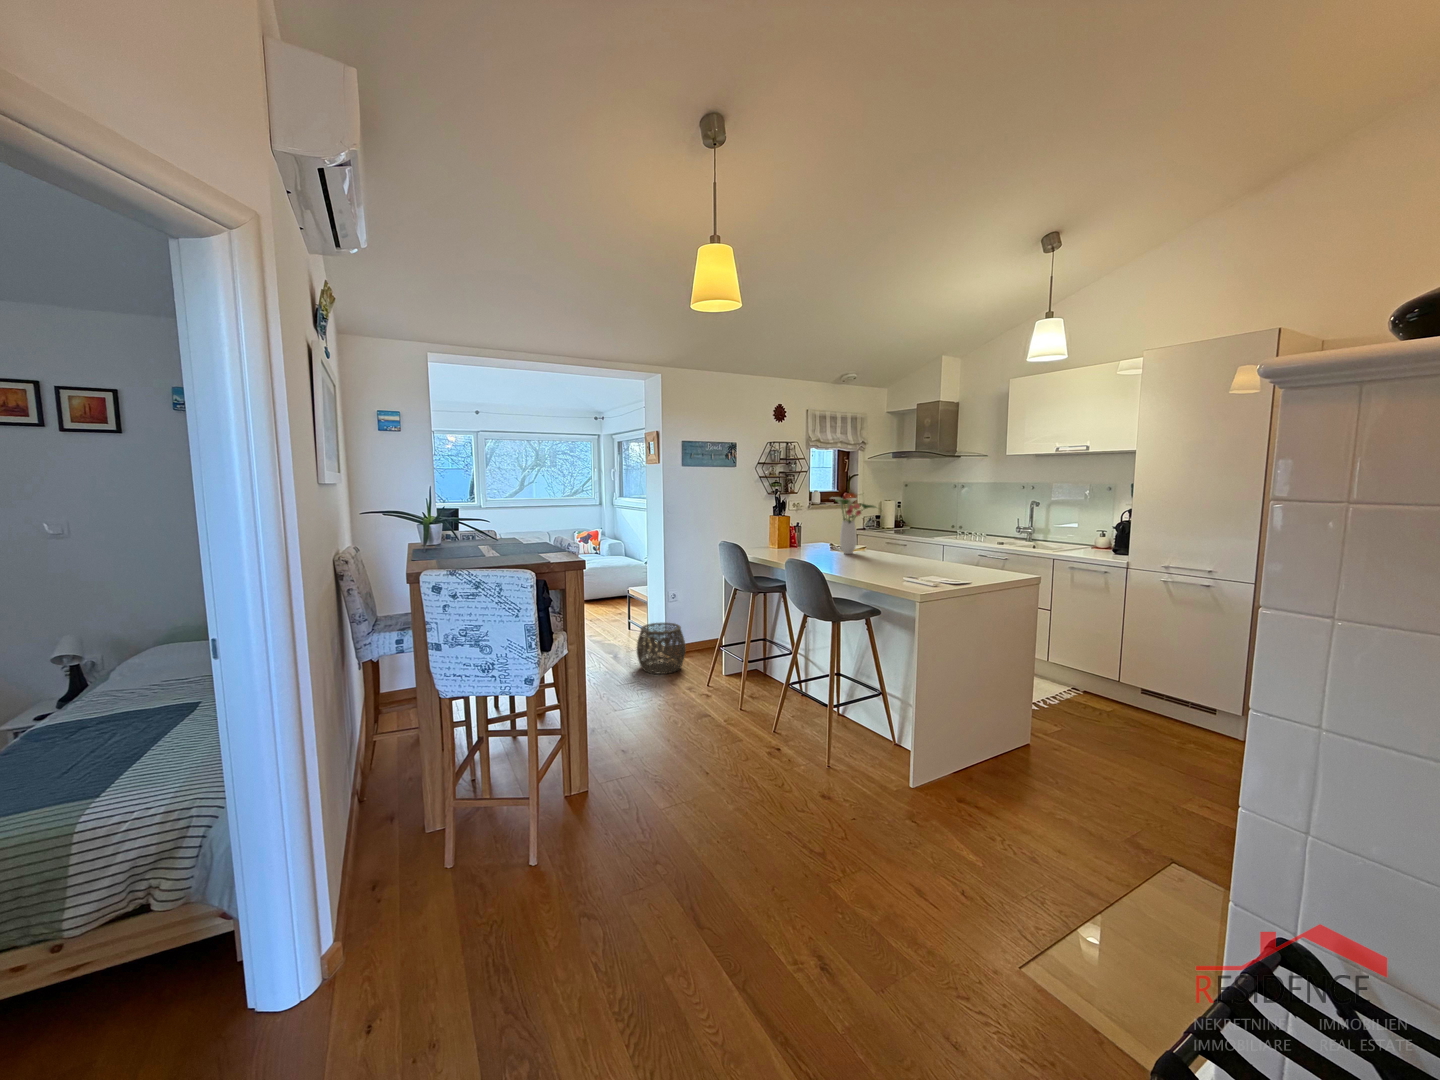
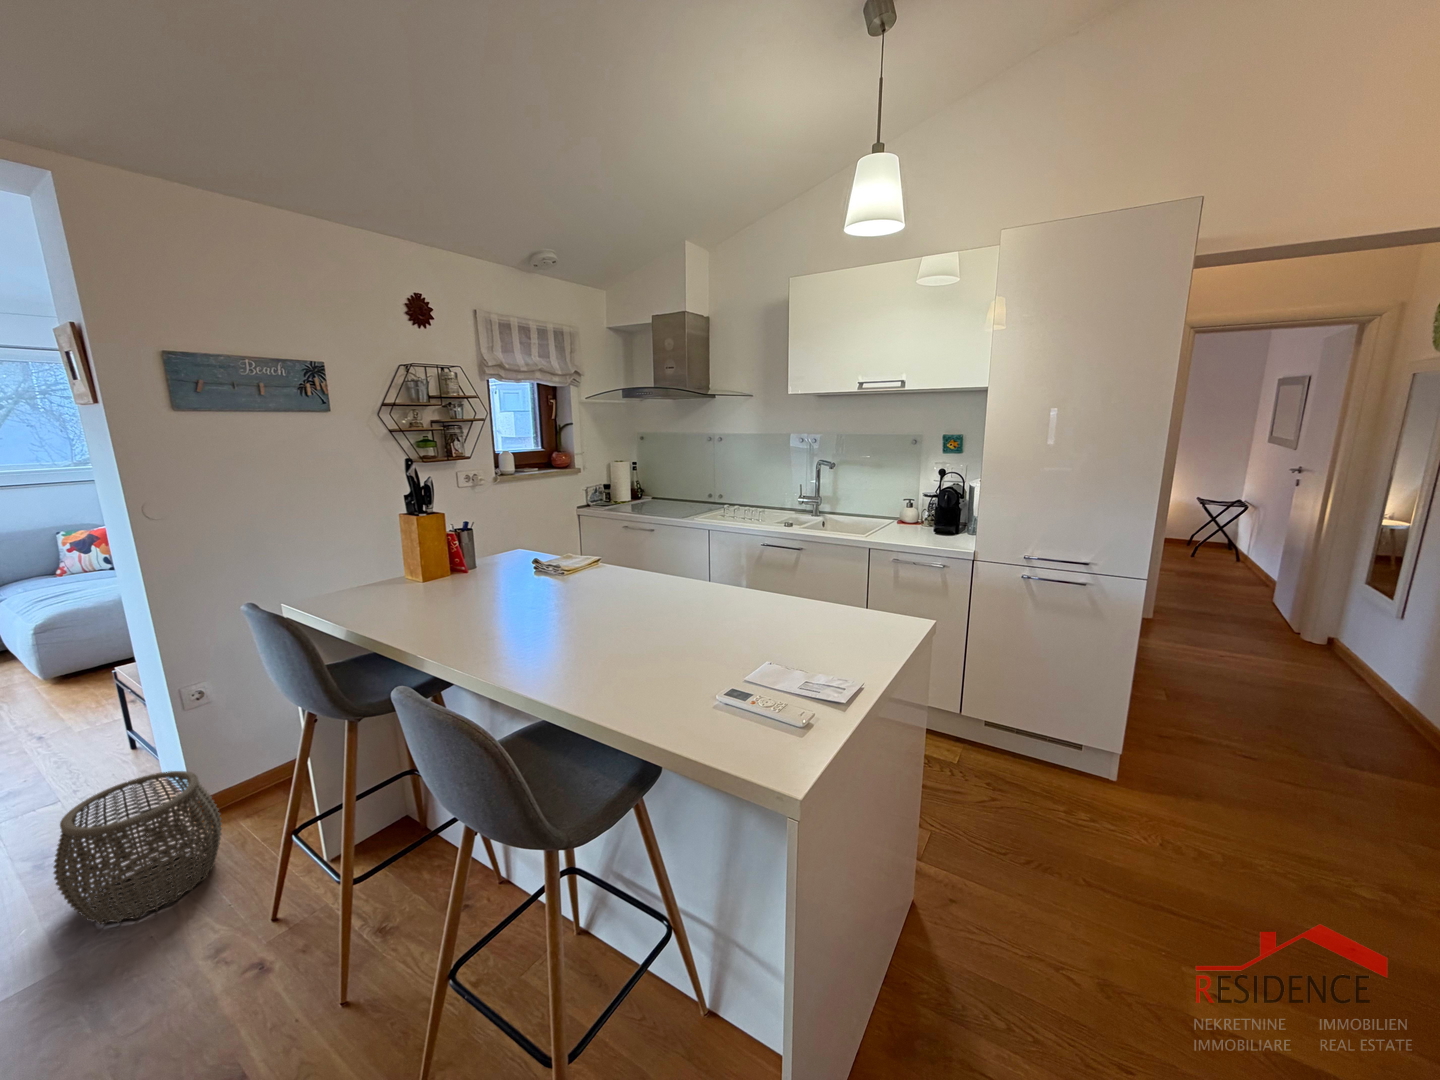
flower arrangement: present [833,497,876,554] -> none [520,472,635,591]

